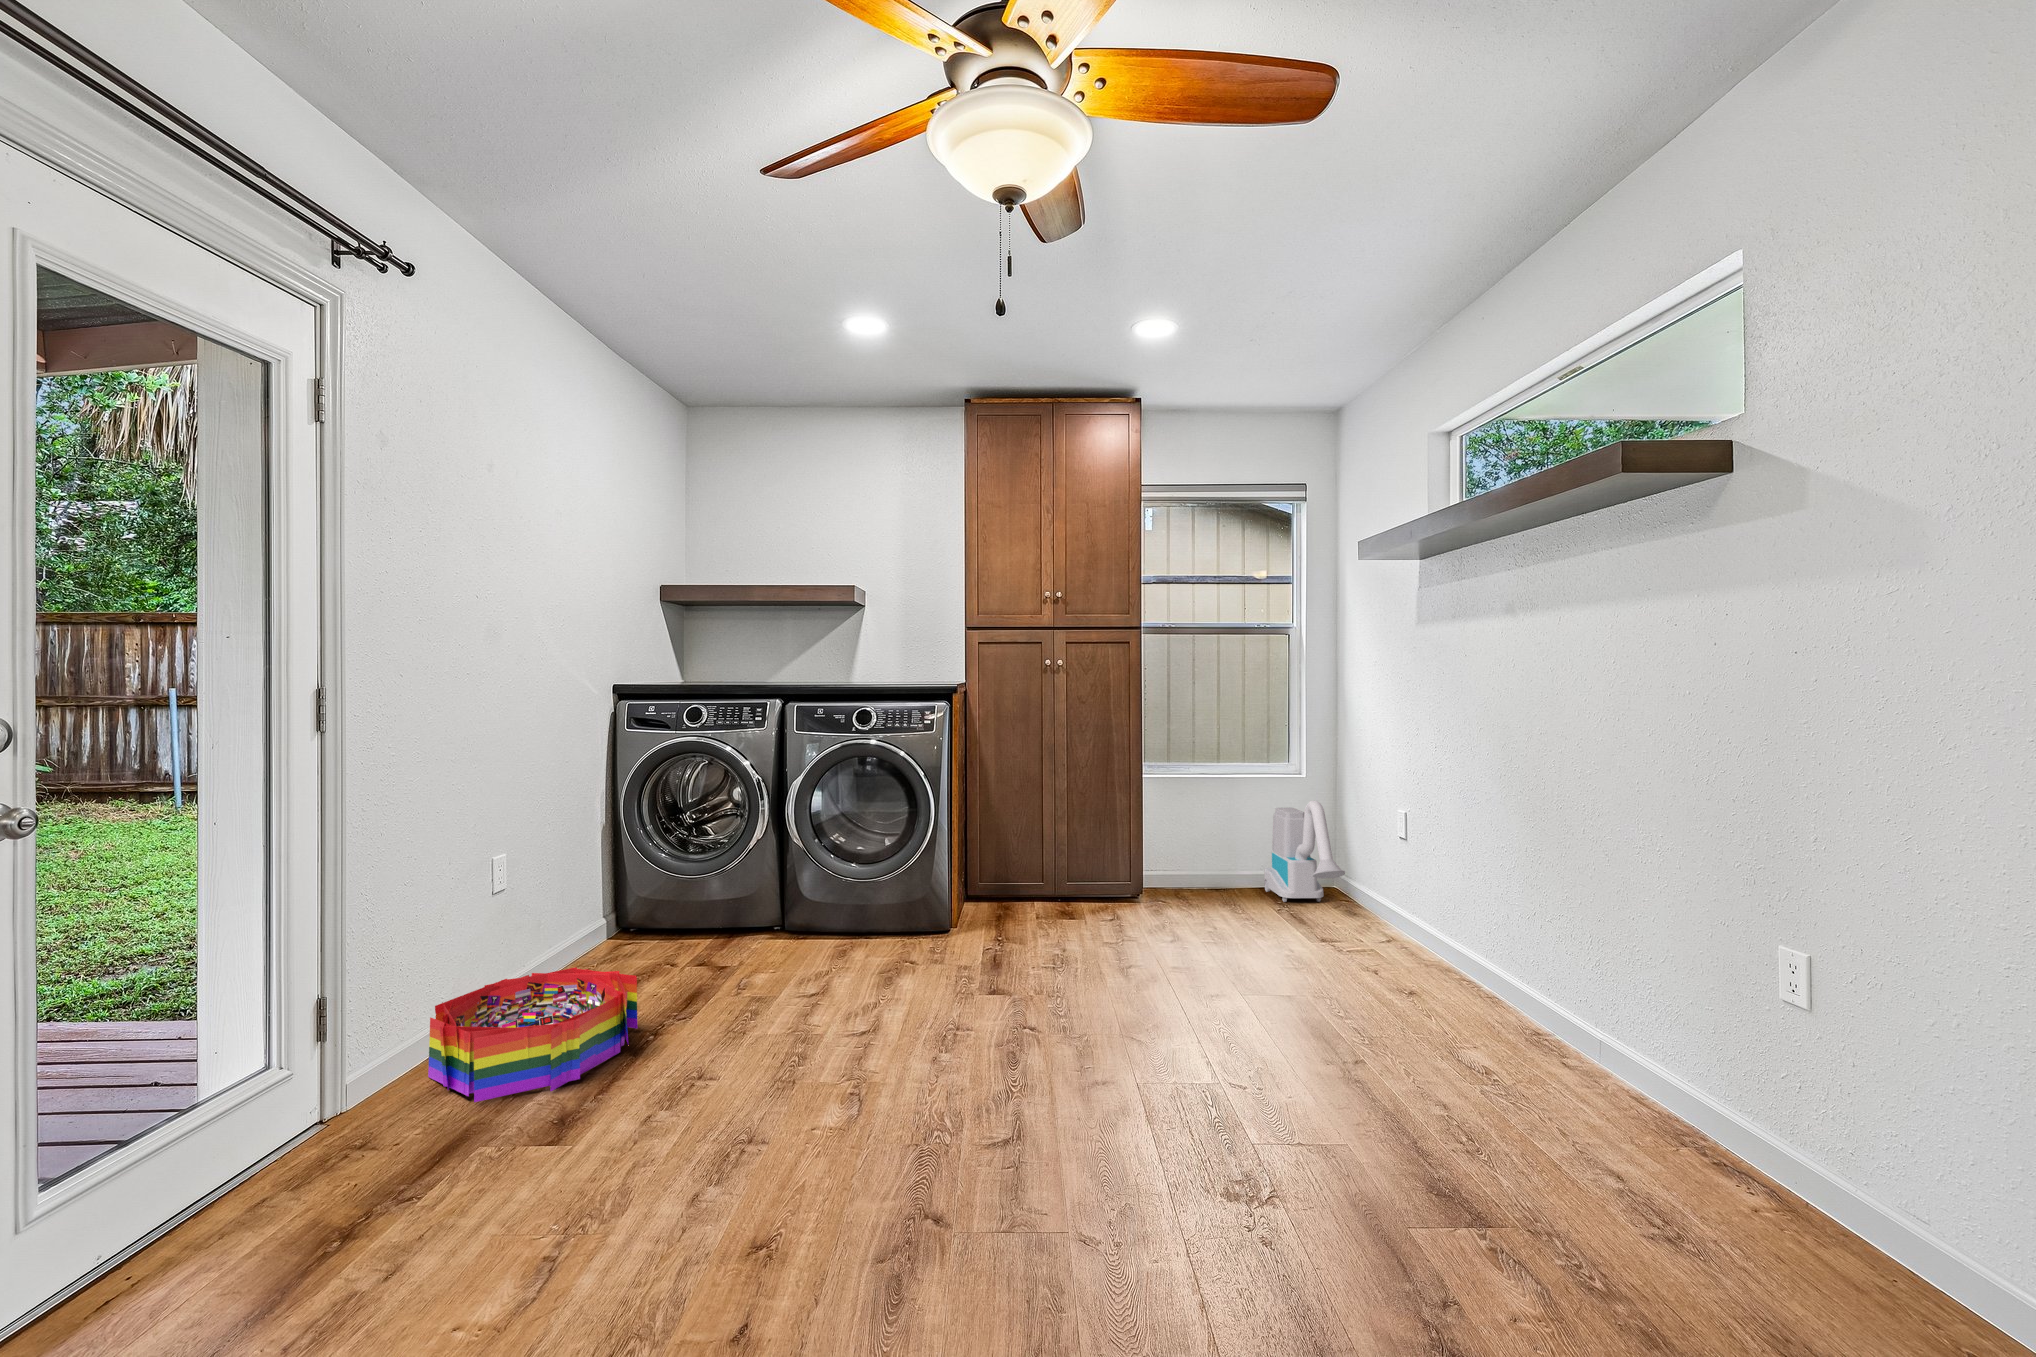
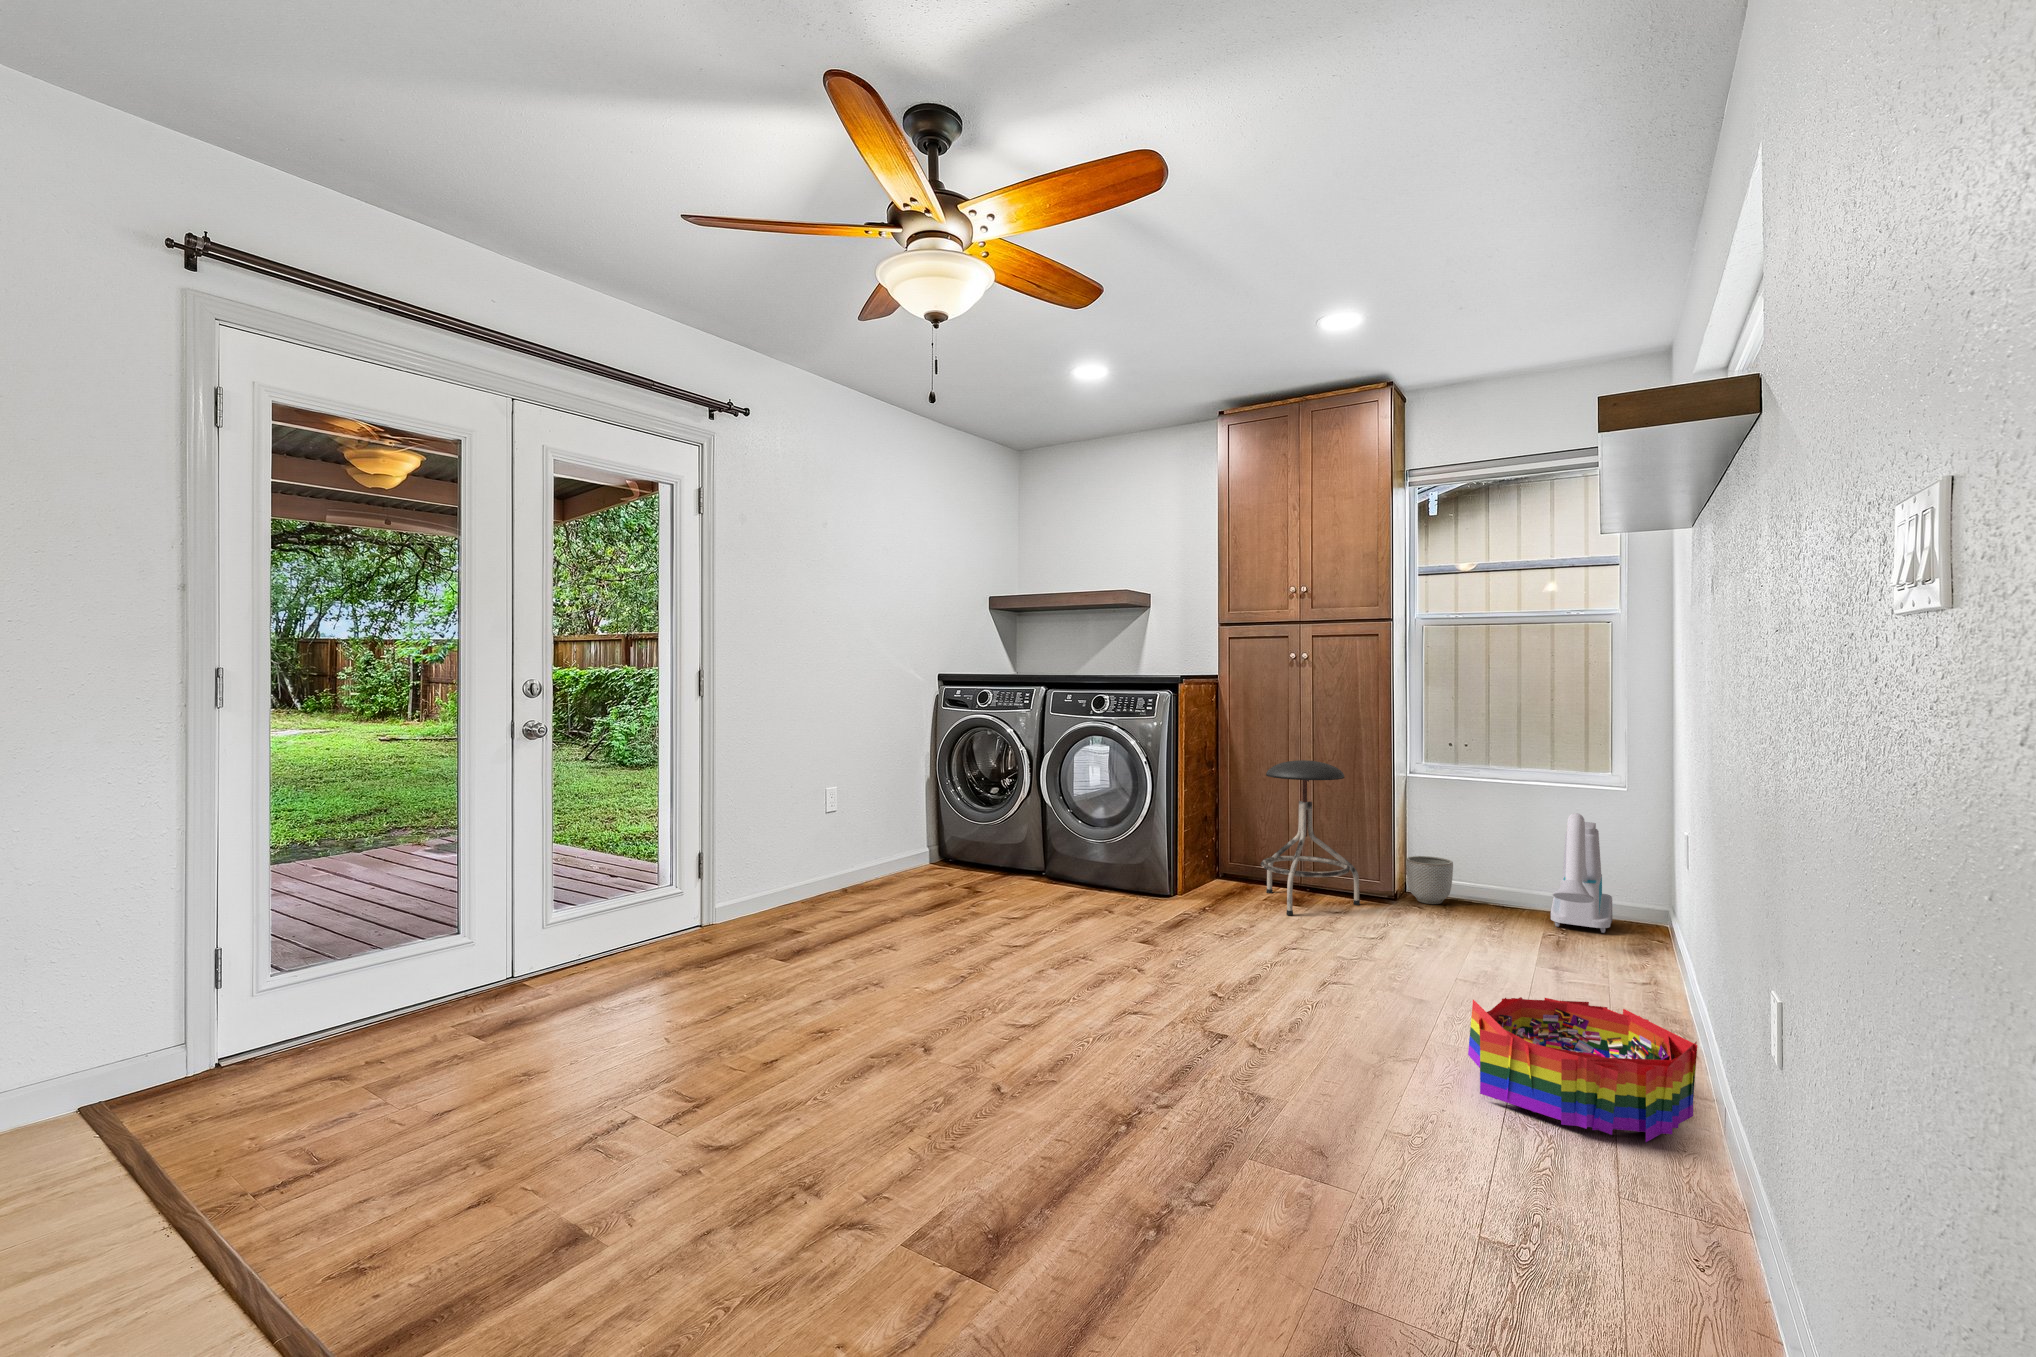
stool: none [1033,769,1126,931] -> present [1261,760,1360,915]
planter: none [1150,852,1190,897] -> present [1406,856,1453,904]
storage bin: present [428,967,638,1102] -> present [1468,997,1697,1142]

